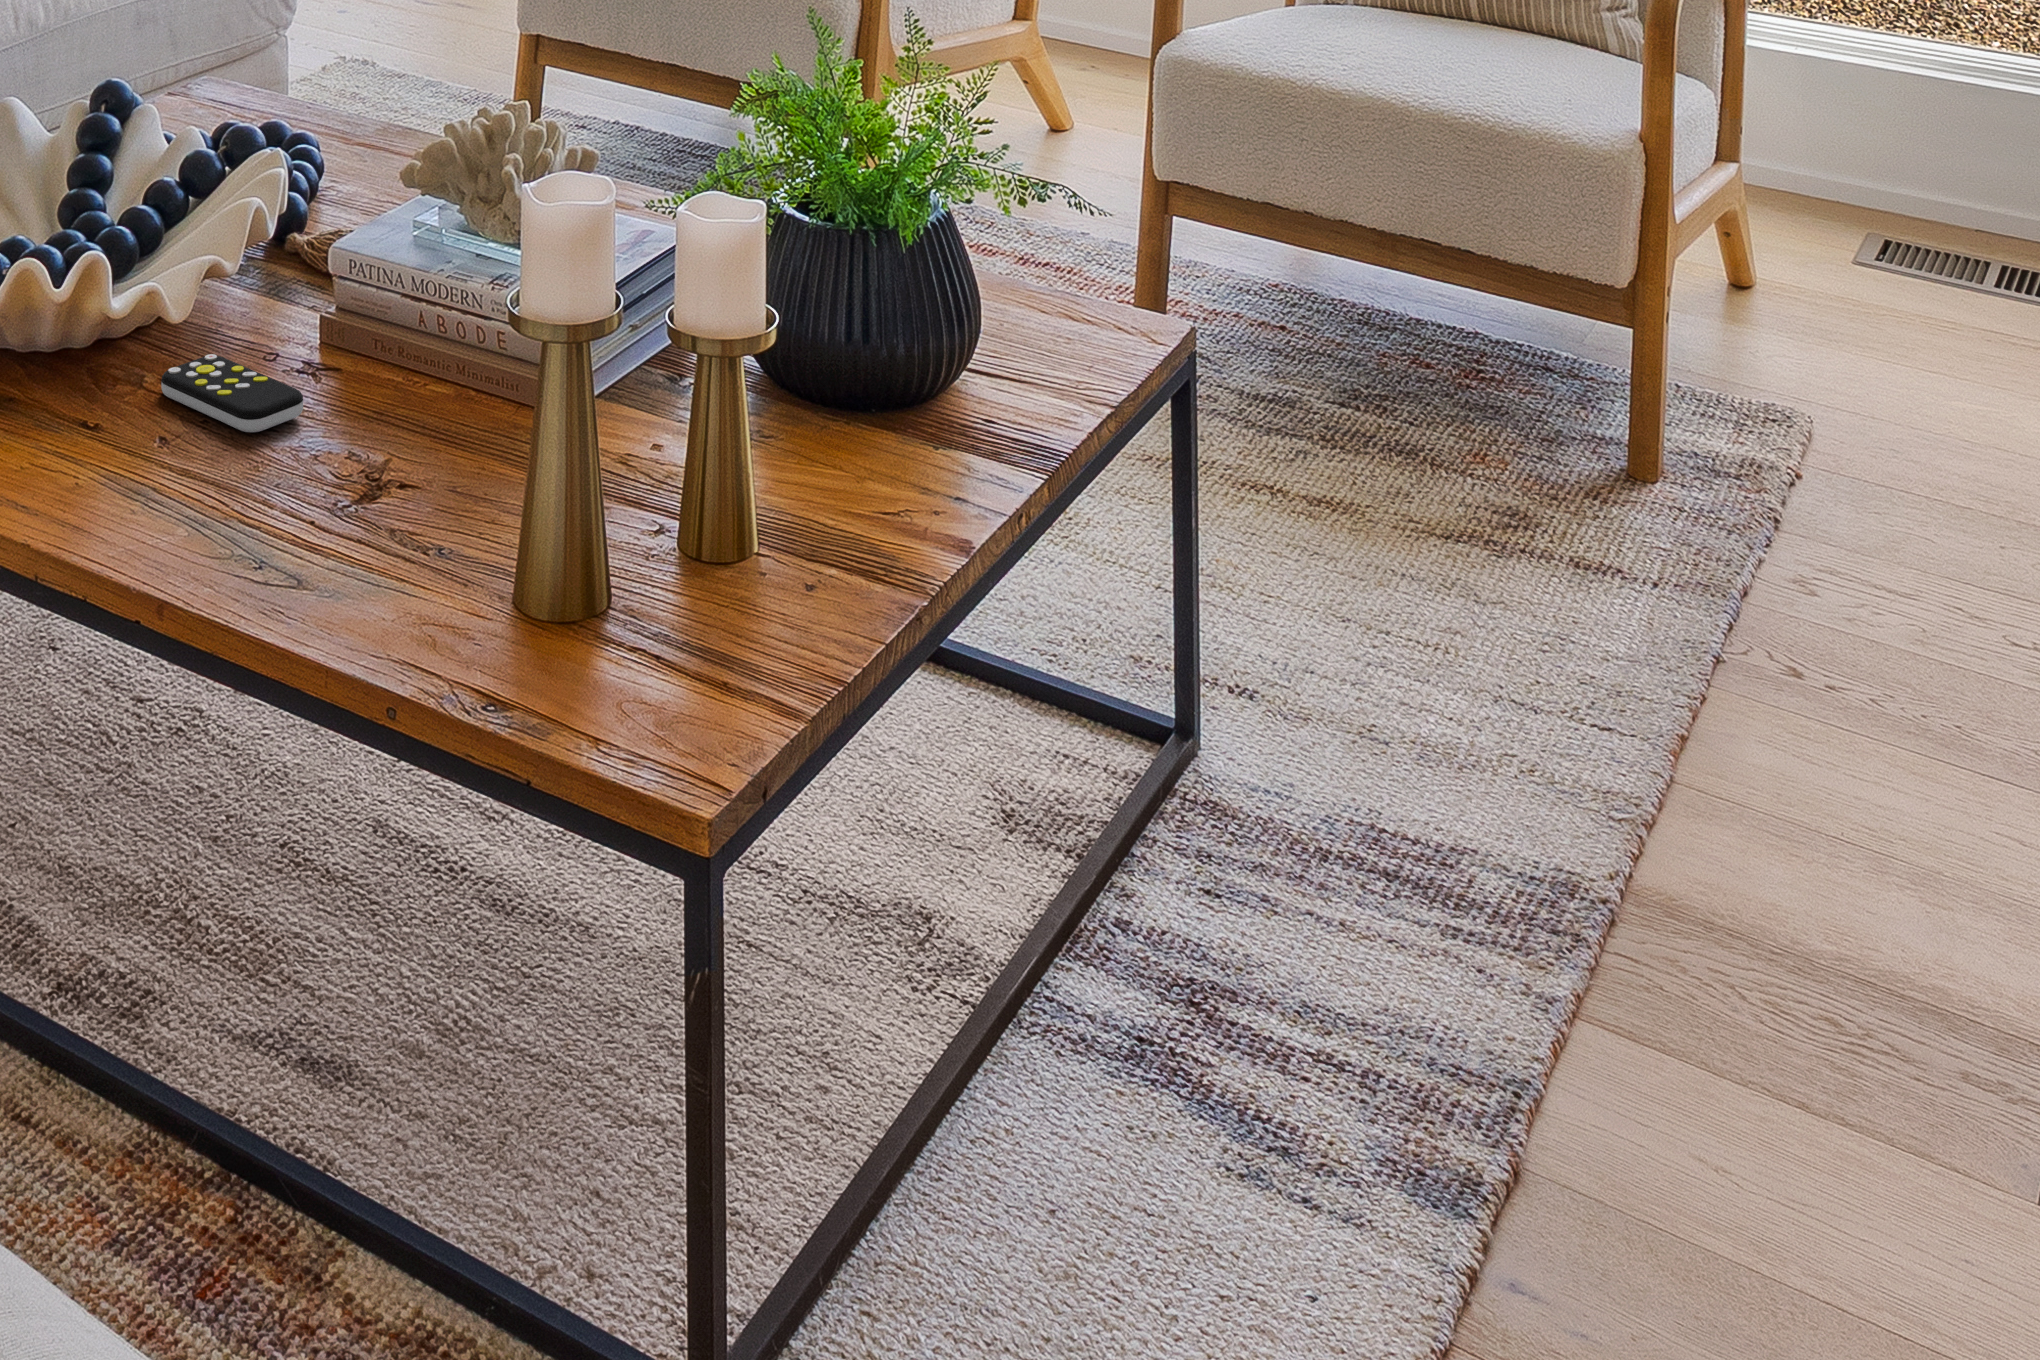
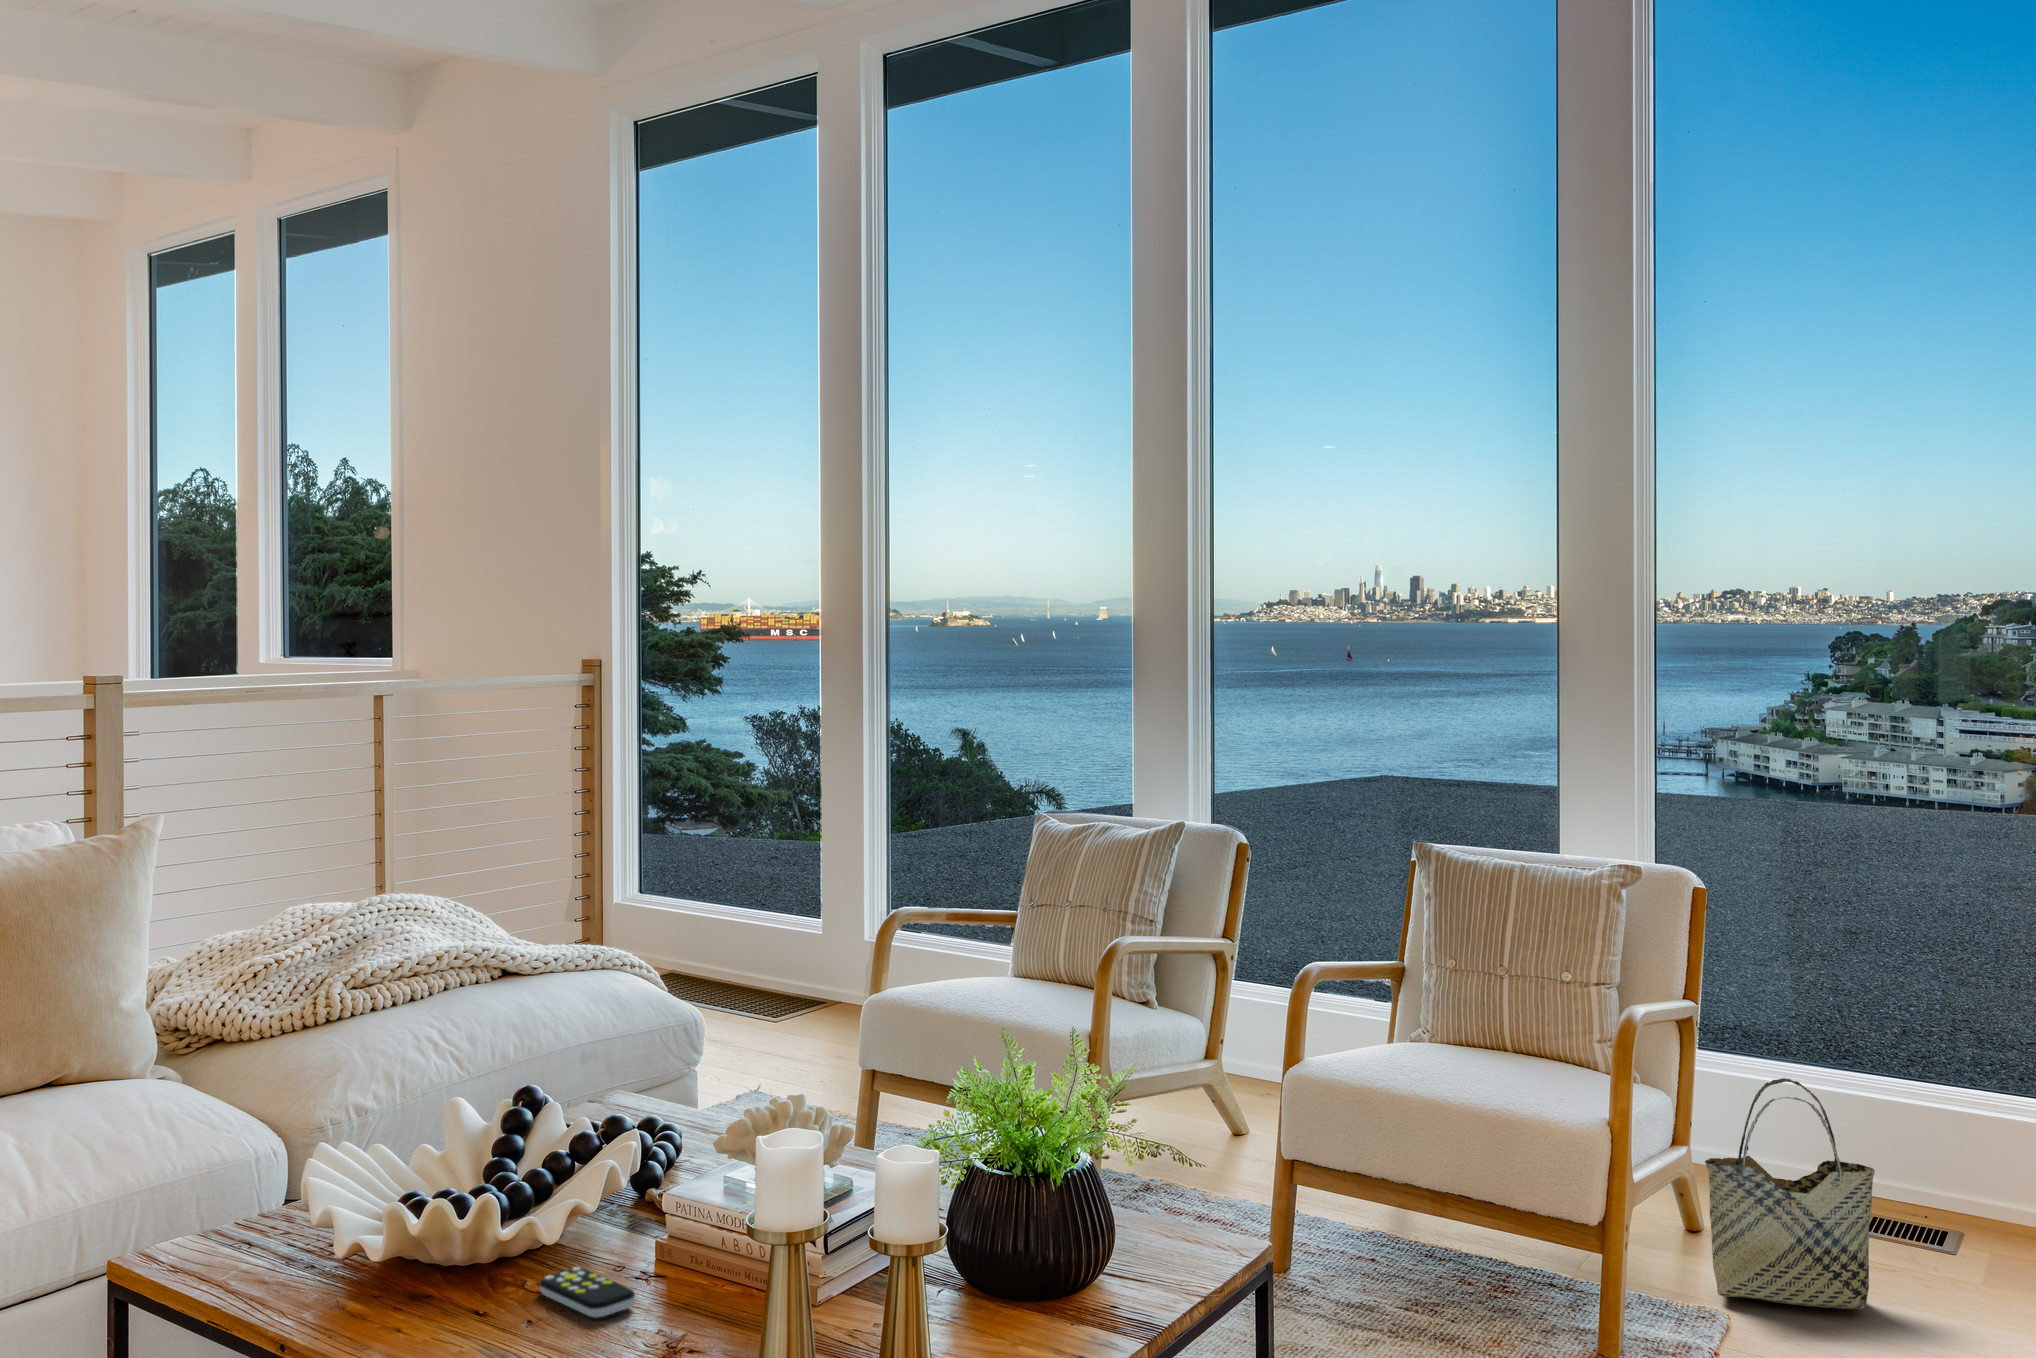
woven basket: none [1771,69,2020,409] -> present [1705,1078,1875,1309]

